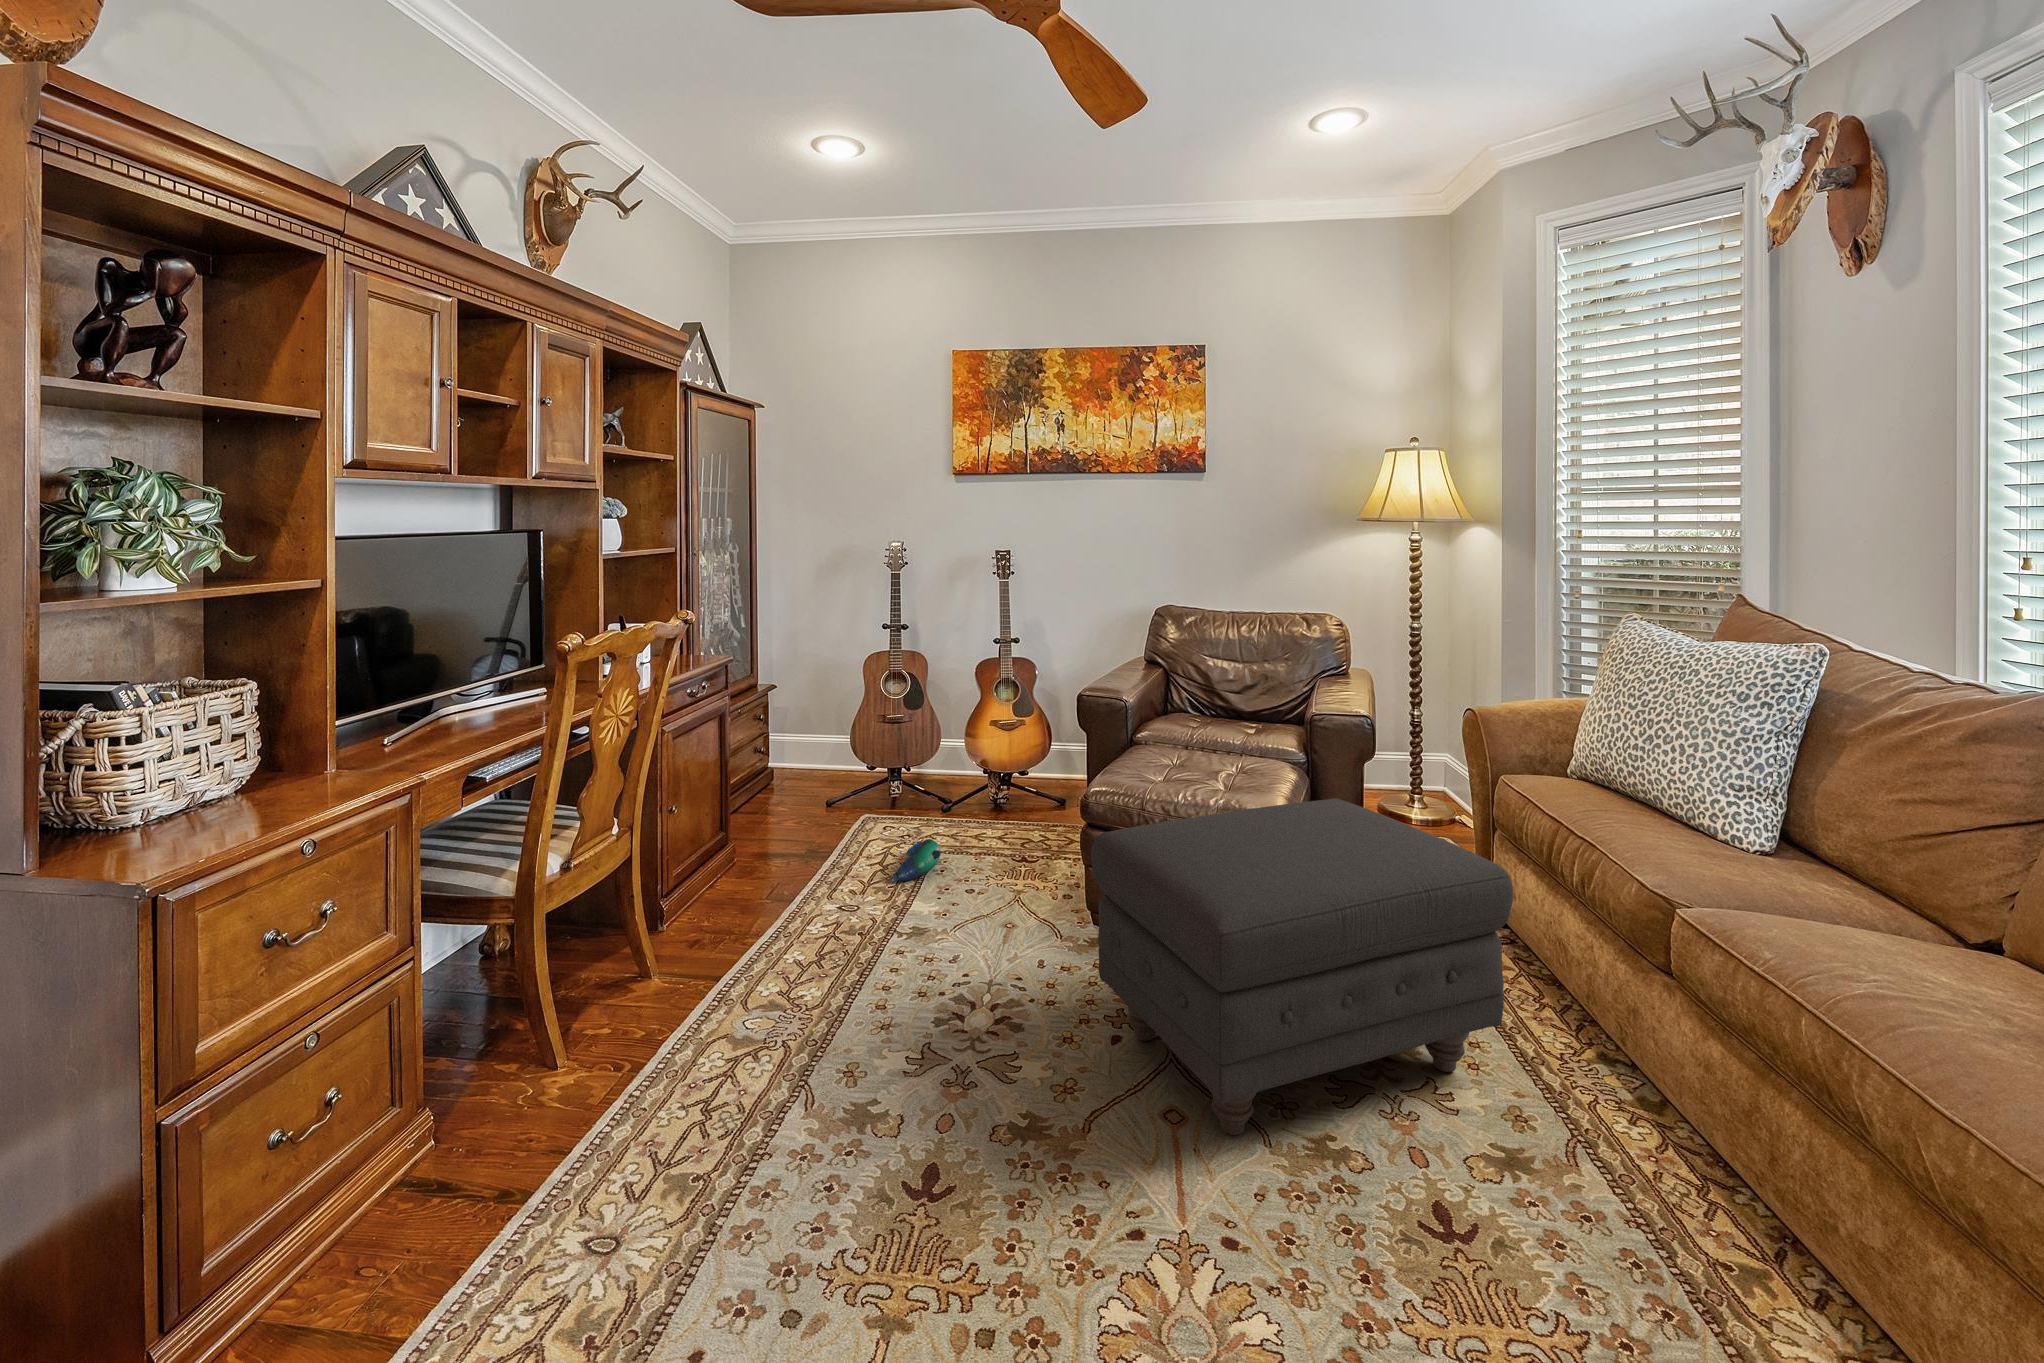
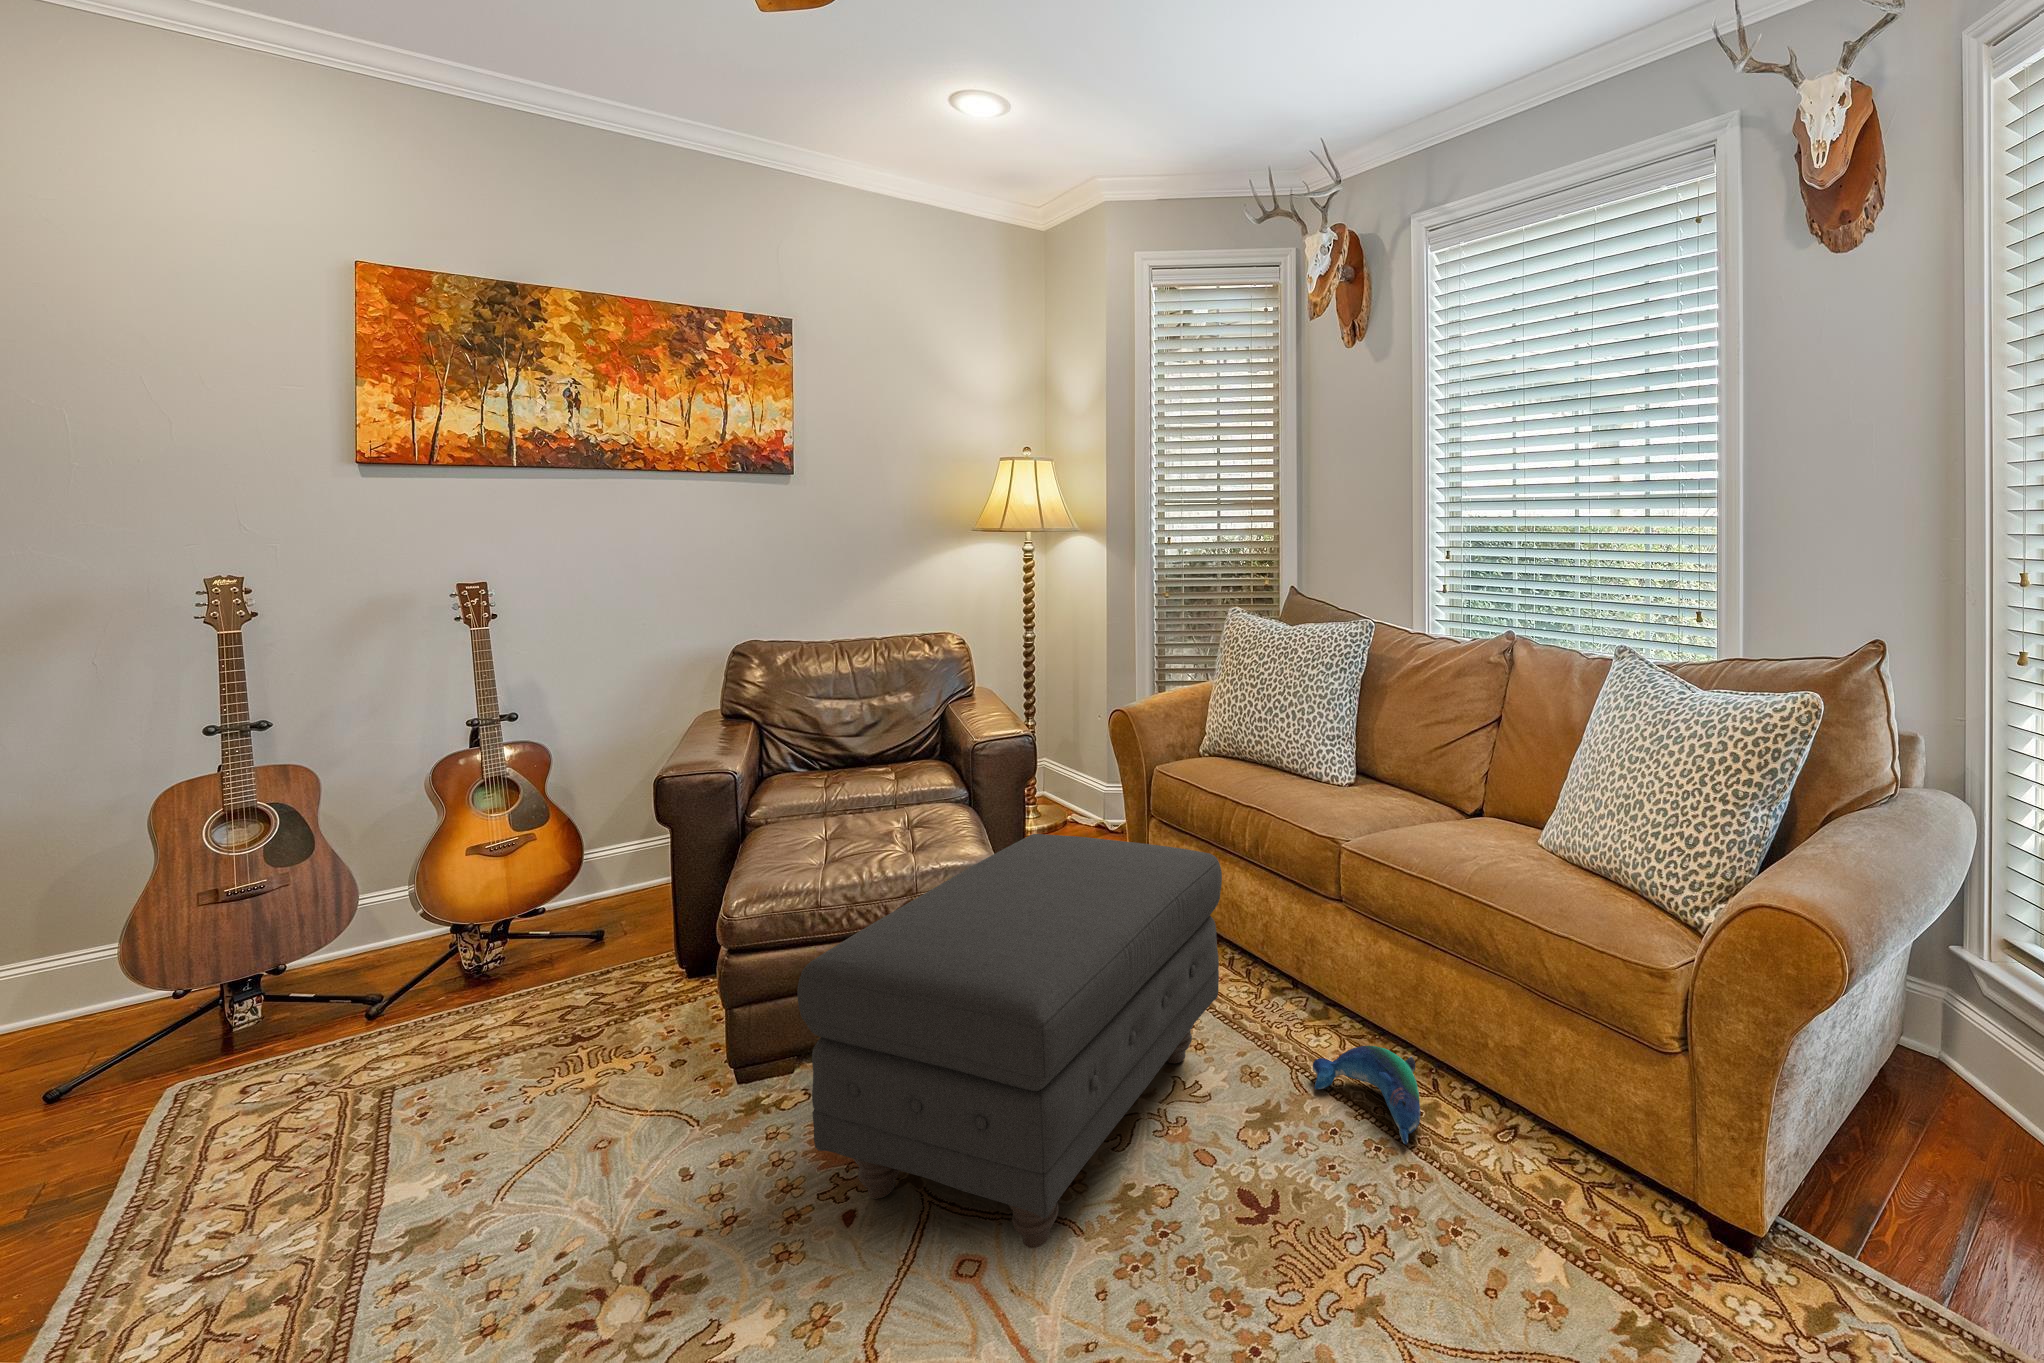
plush toy: present [891,839,941,882] -> present [1313,1046,1420,1144]

